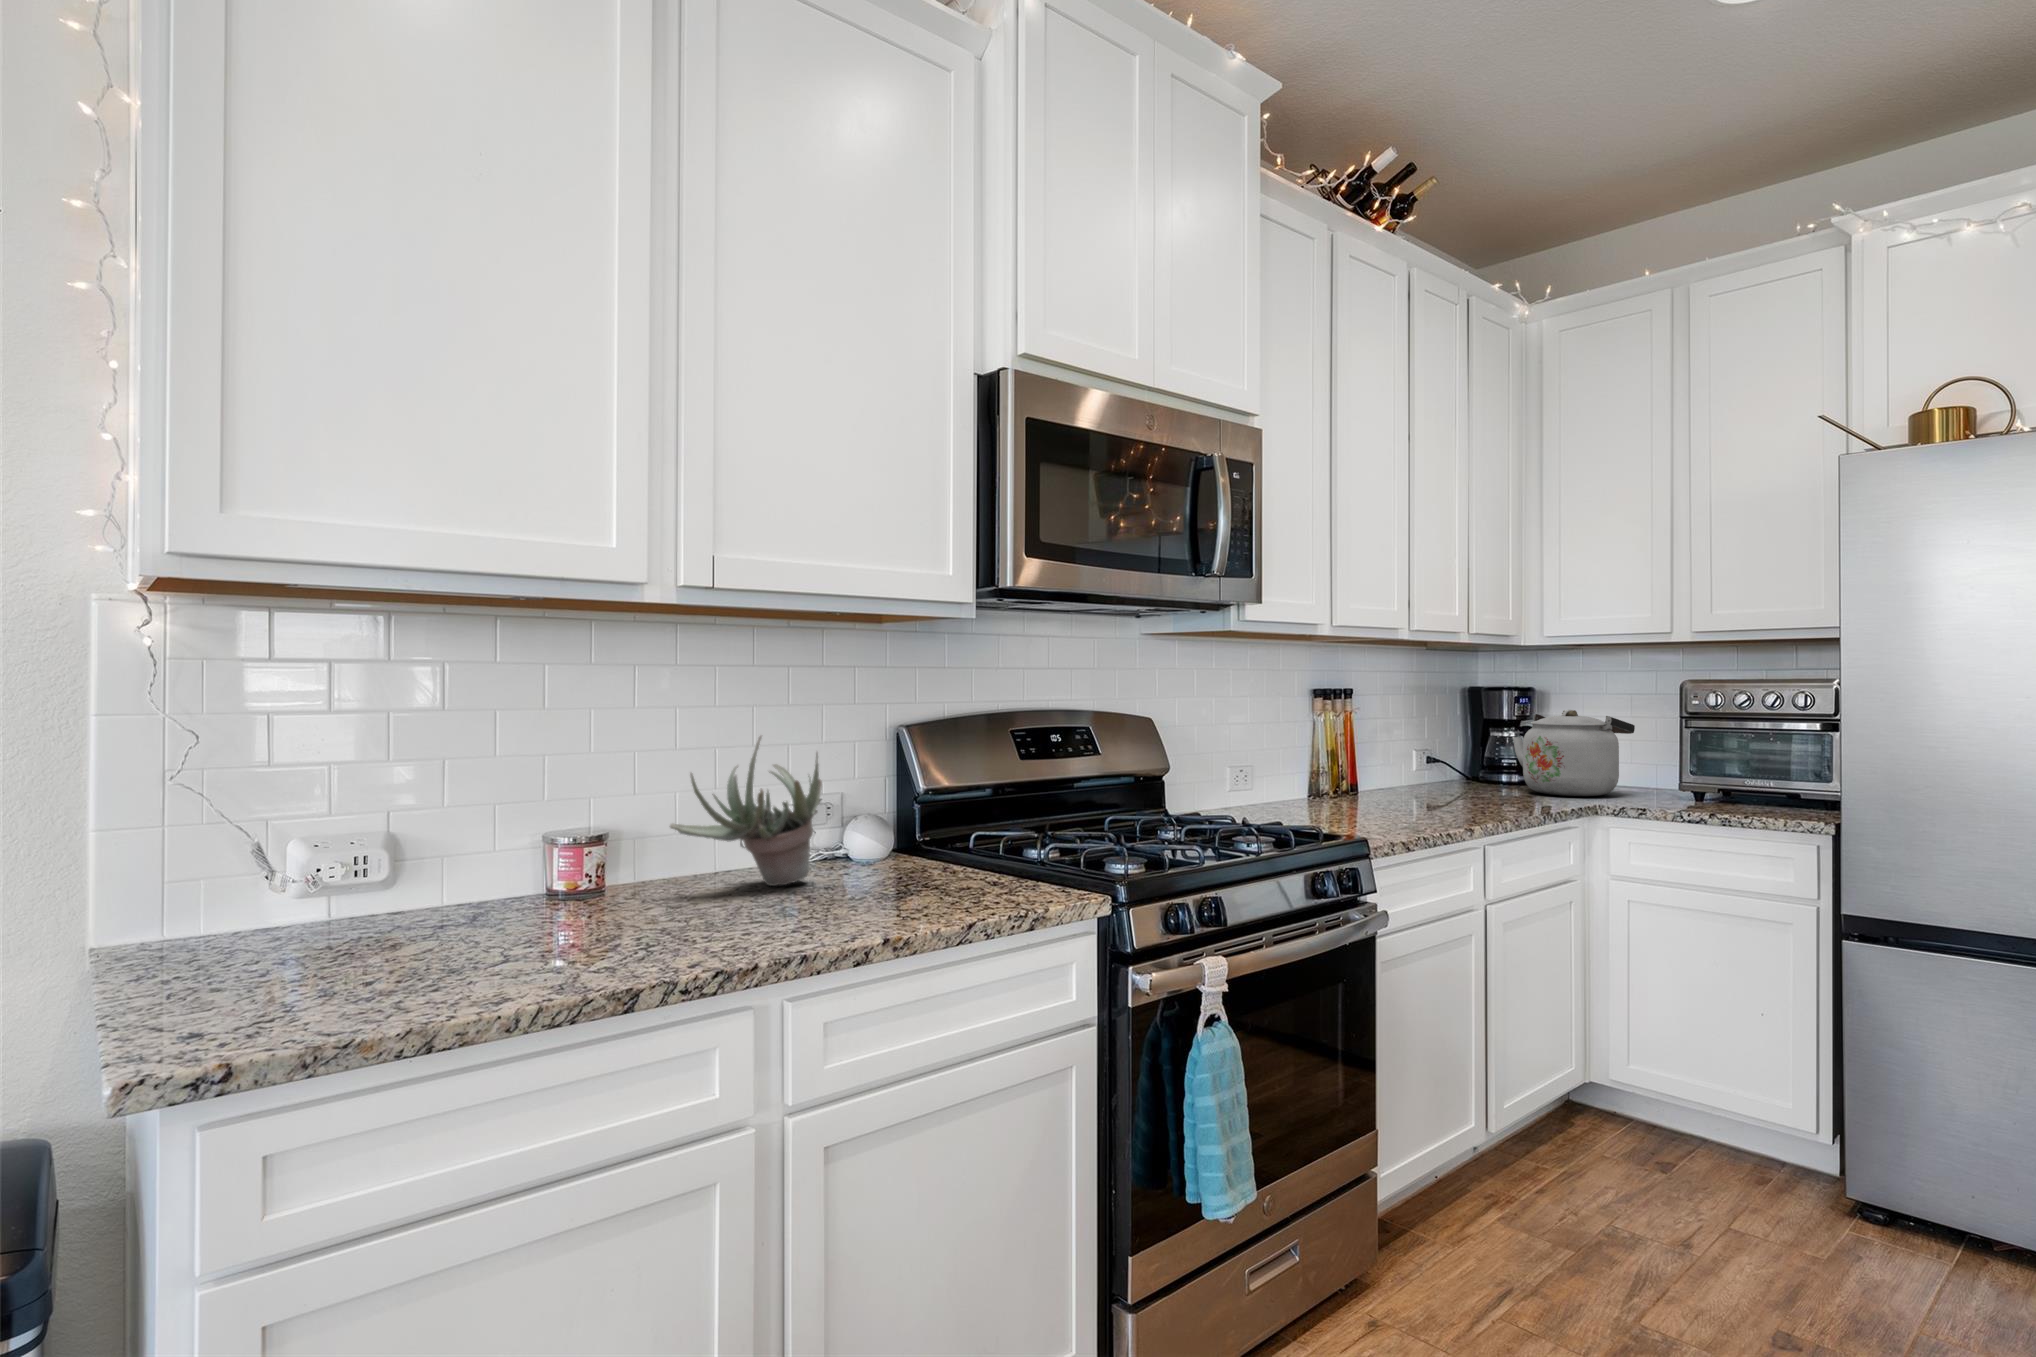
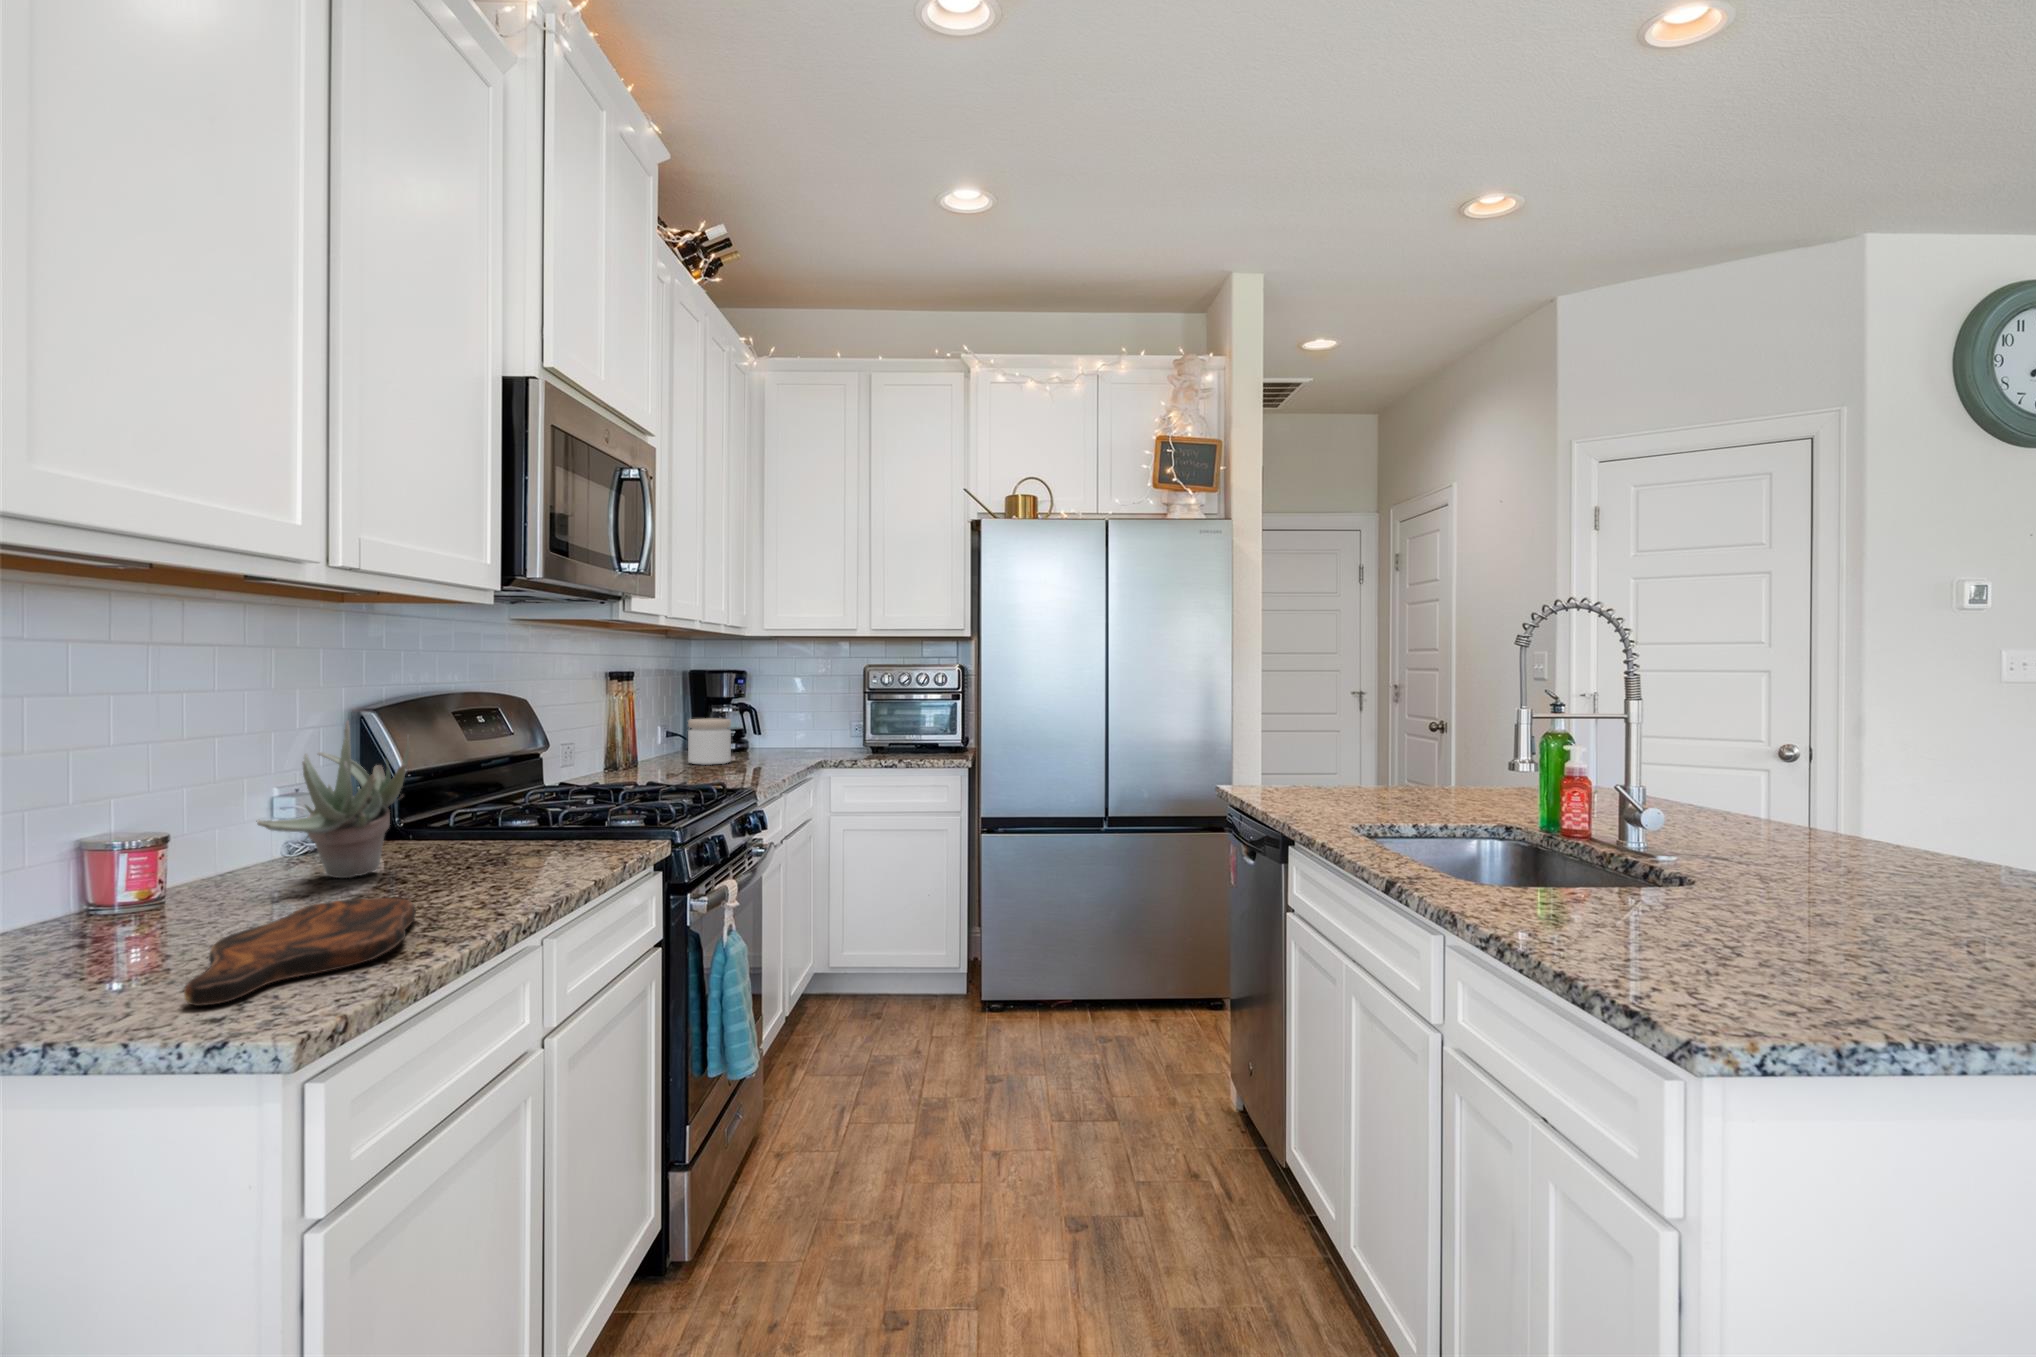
kettle: present [1512,710,1635,796] -> none [749,688,837,755]
jar: none [1405,744,1458,800] -> present [688,718,731,765]
cutting board: none [315,910,669,994] -> present [184,898,416,1006]

